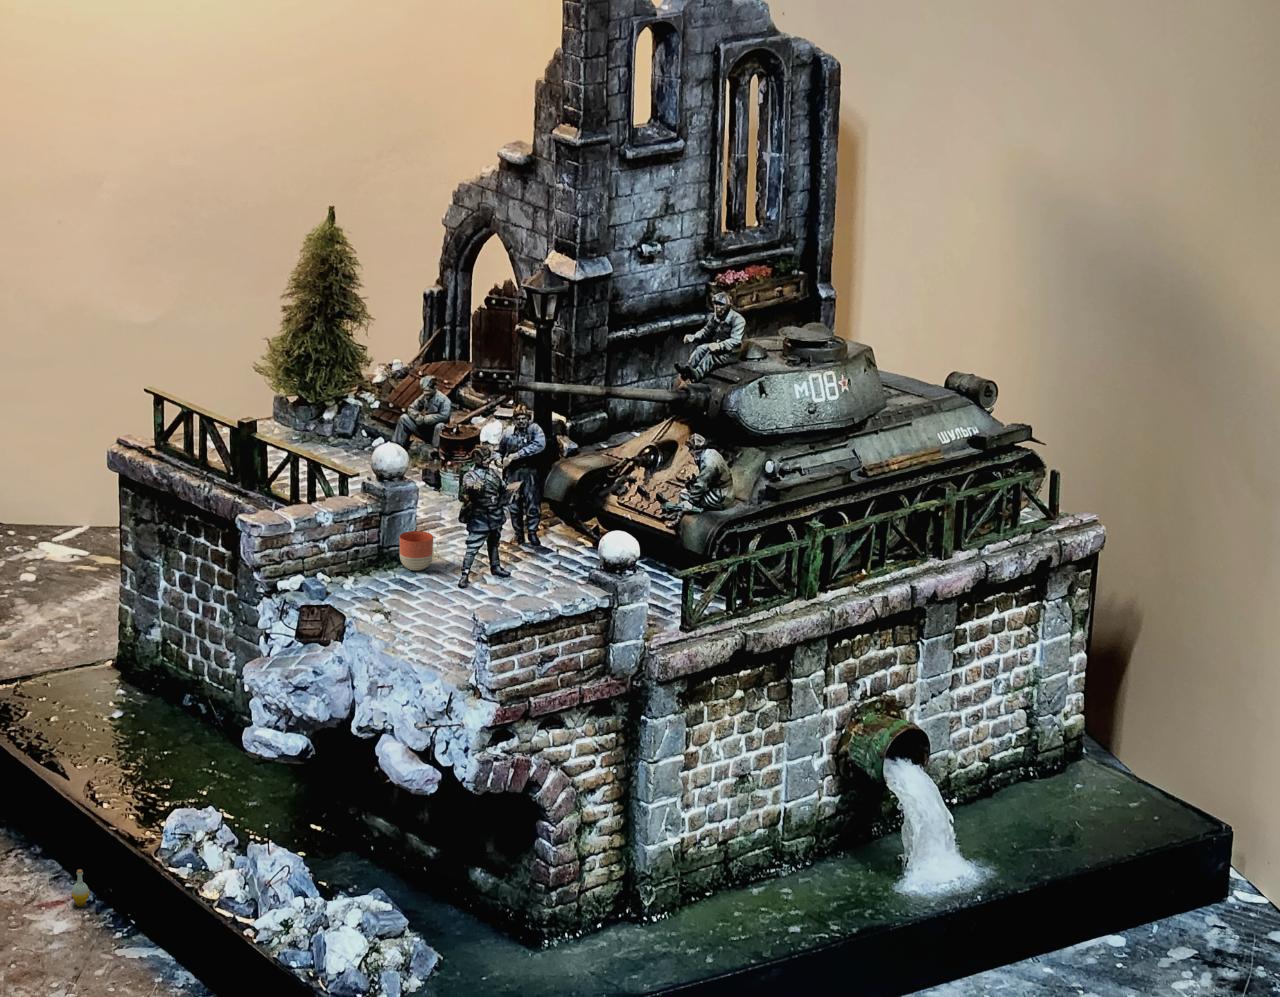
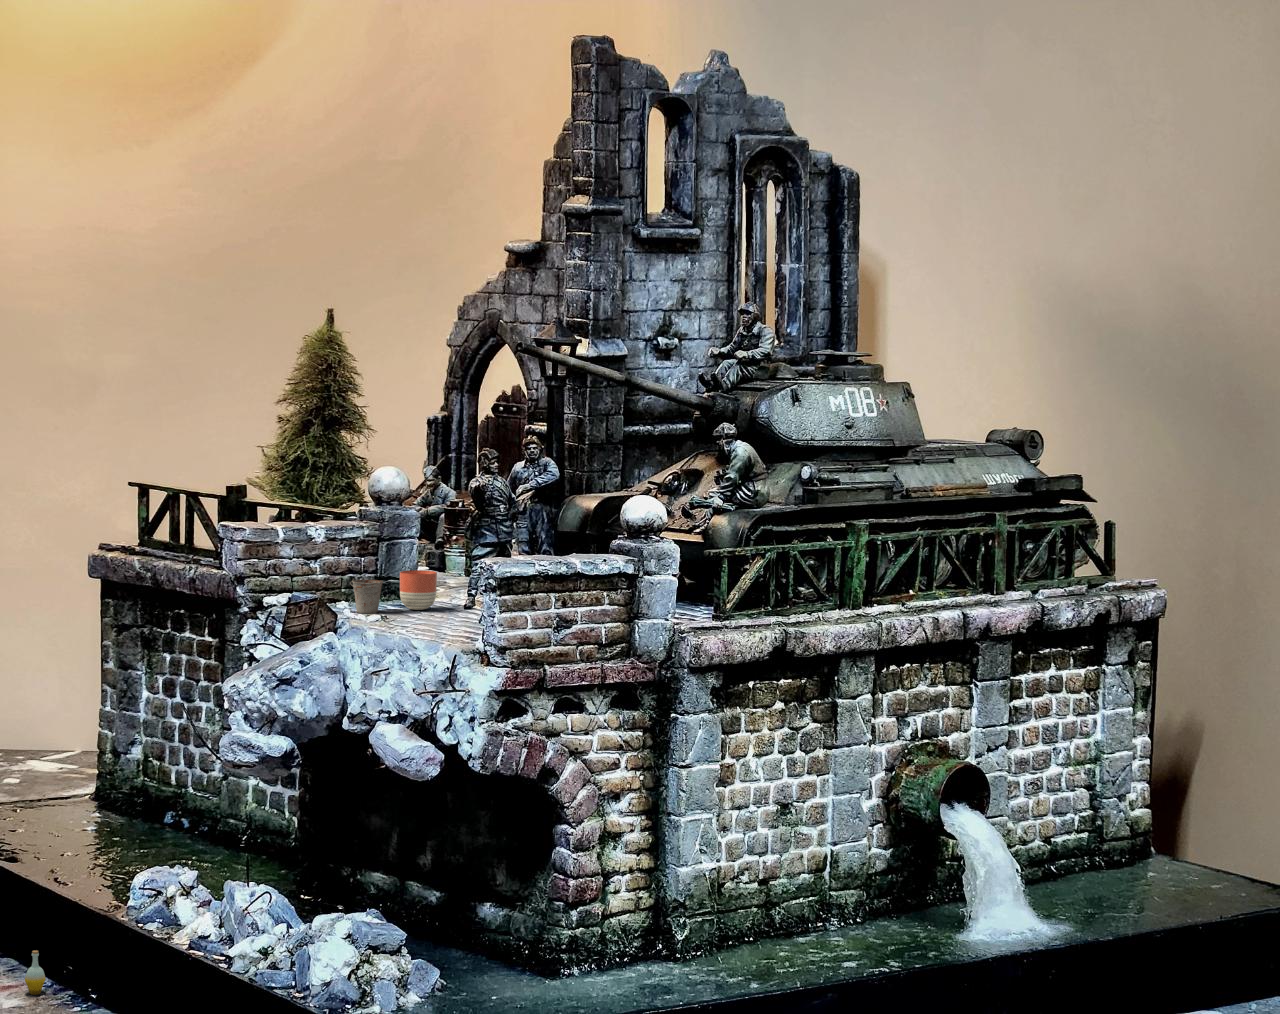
bucket: none [355,544,384,578] -> present [351,579,383,613]

